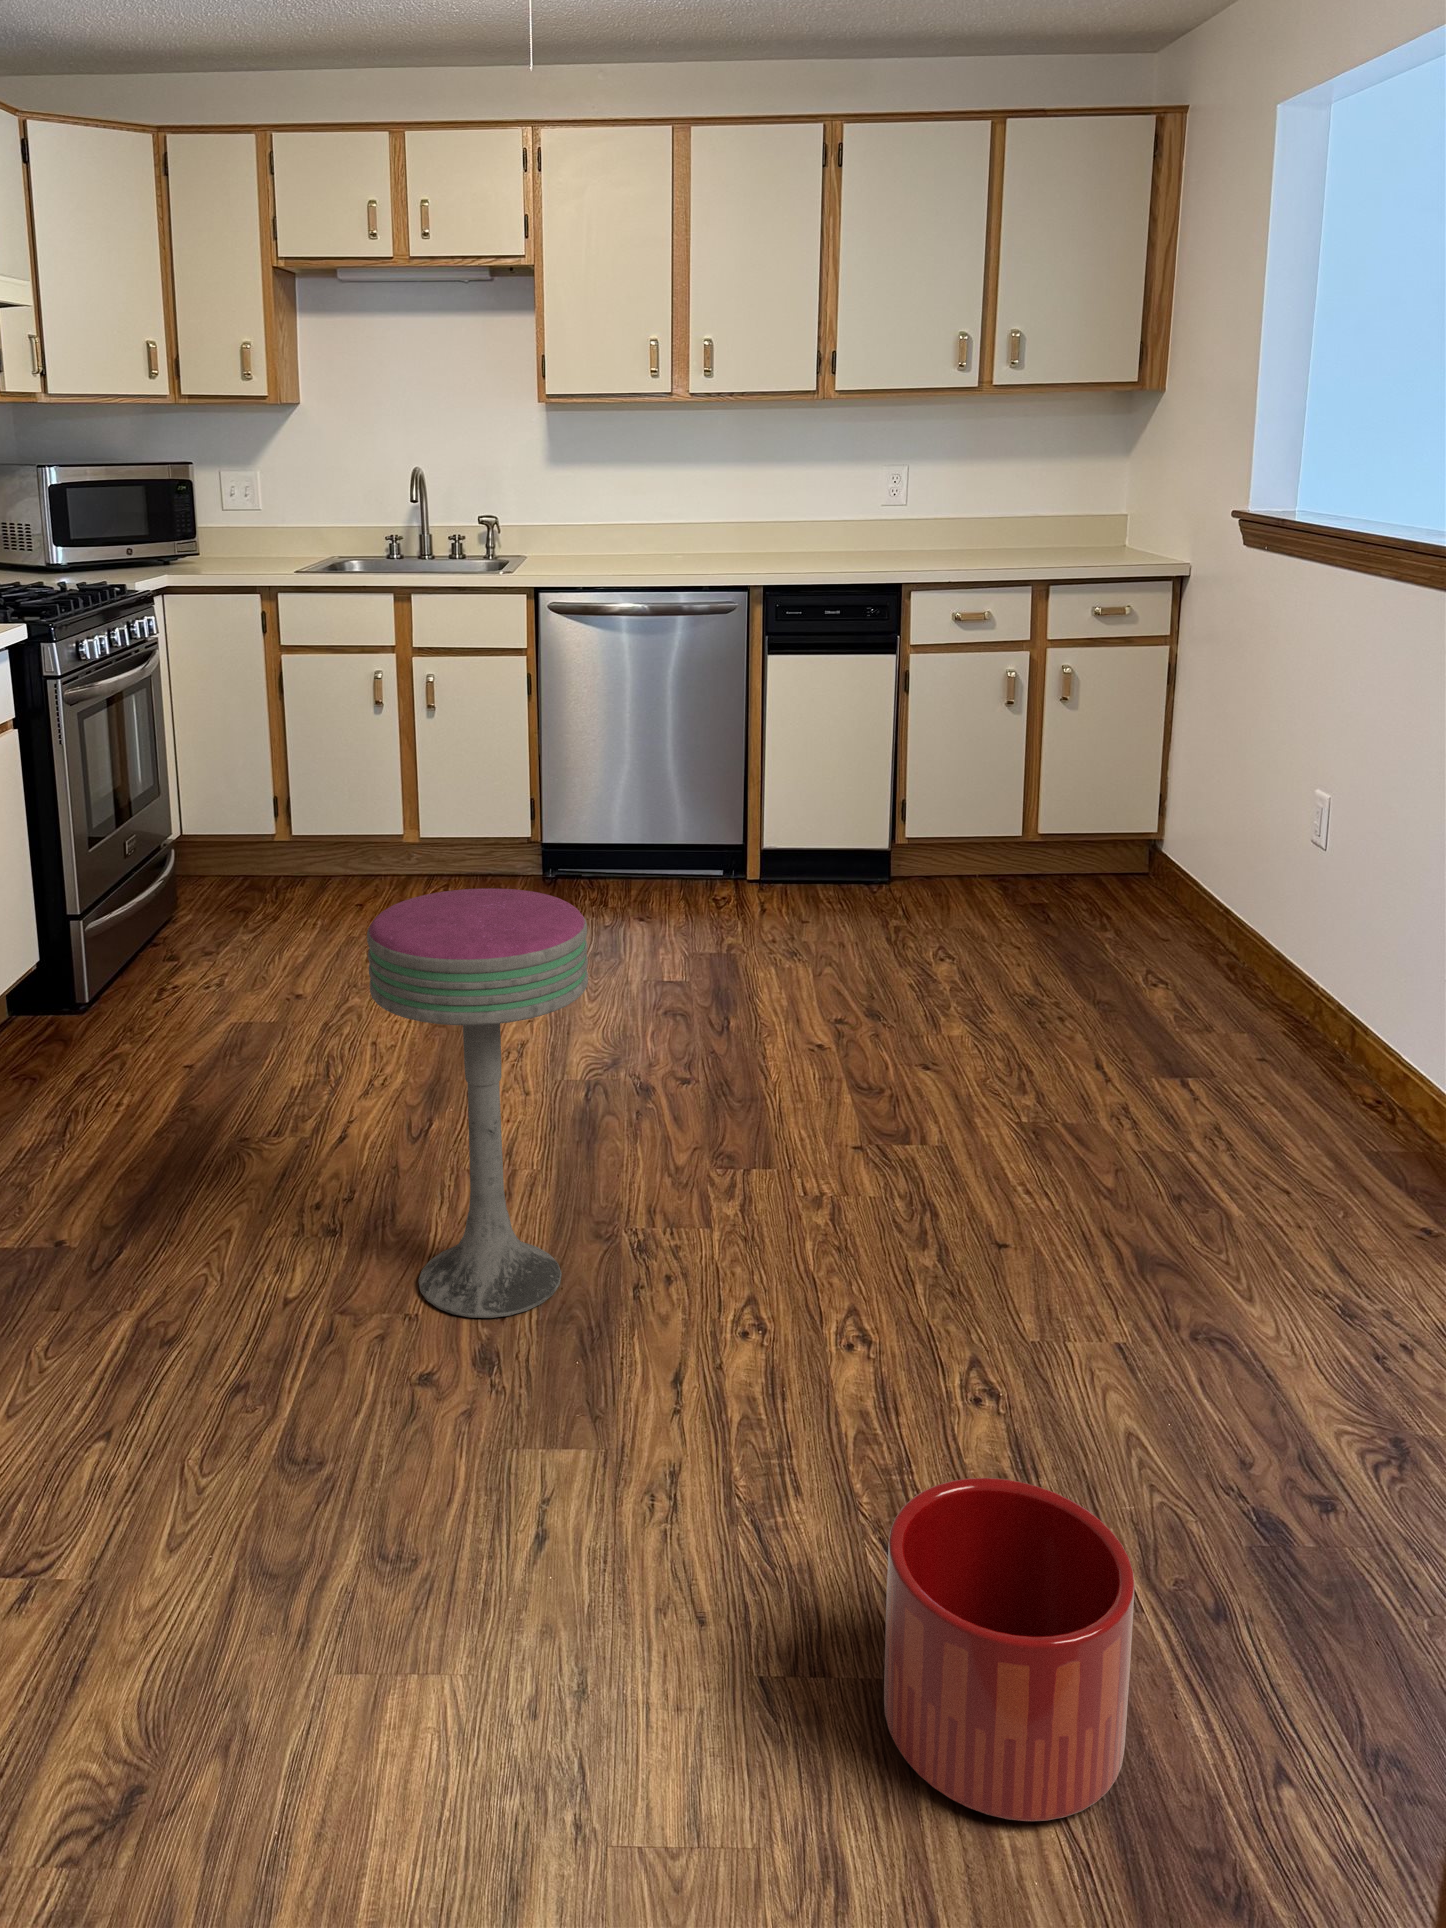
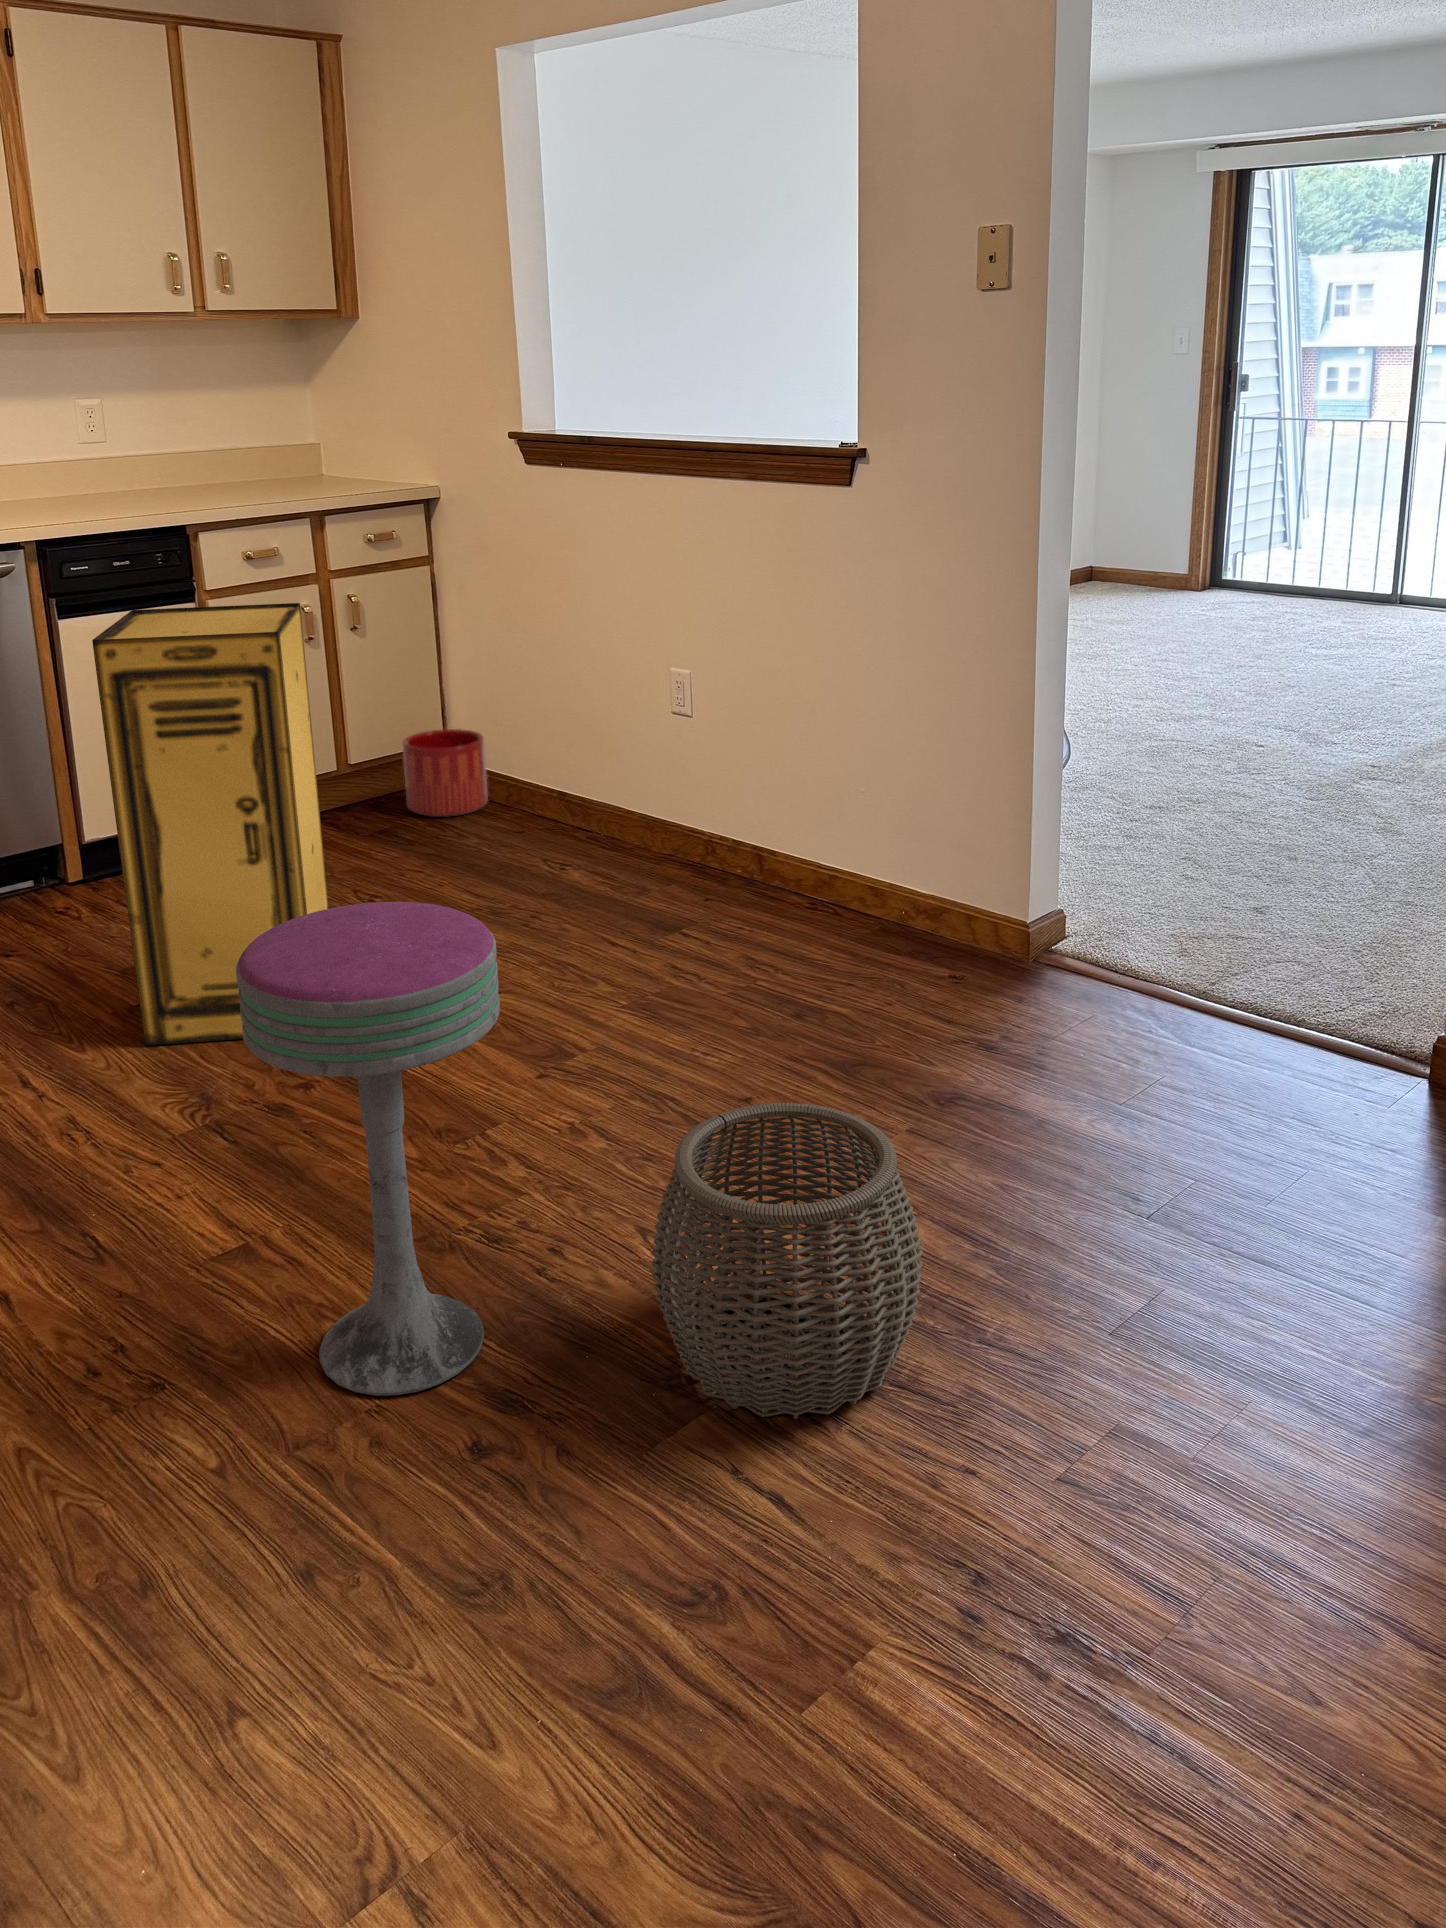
storage cabinet: none [631,642,843,1043] -> present [92,603,329,1046]
woven basket: none [581,1182,860,1517] -> present [652,1103,923,1419]
planter: present [884,1478,1135,1821] -> present [402,729,488,817]

